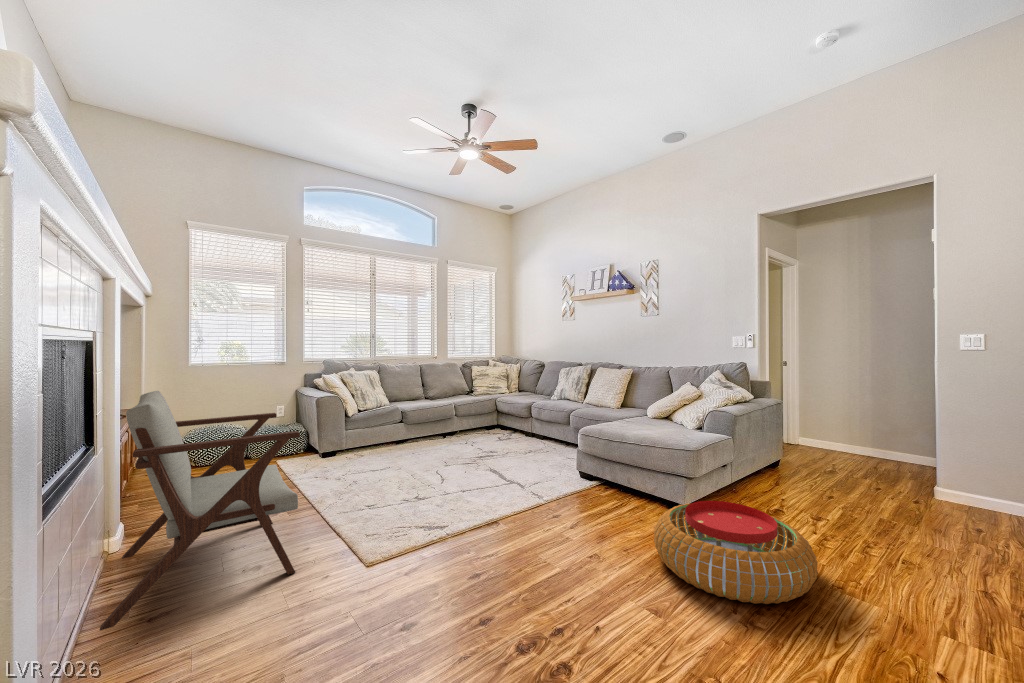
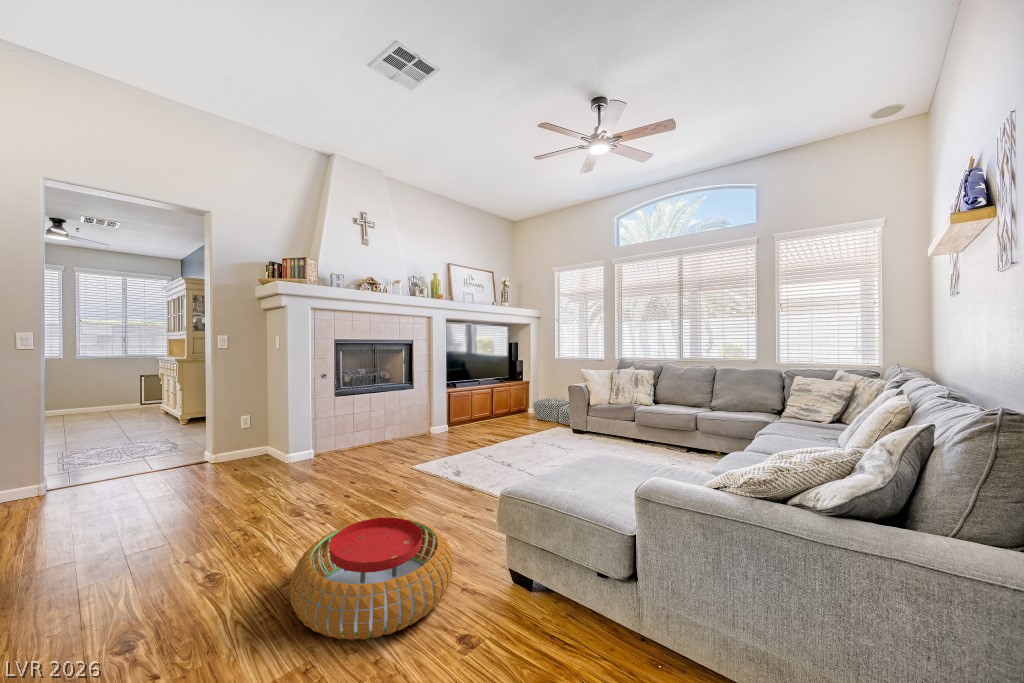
lounge chair: present [100,391,300,631] -> none [372,361,467,453]

